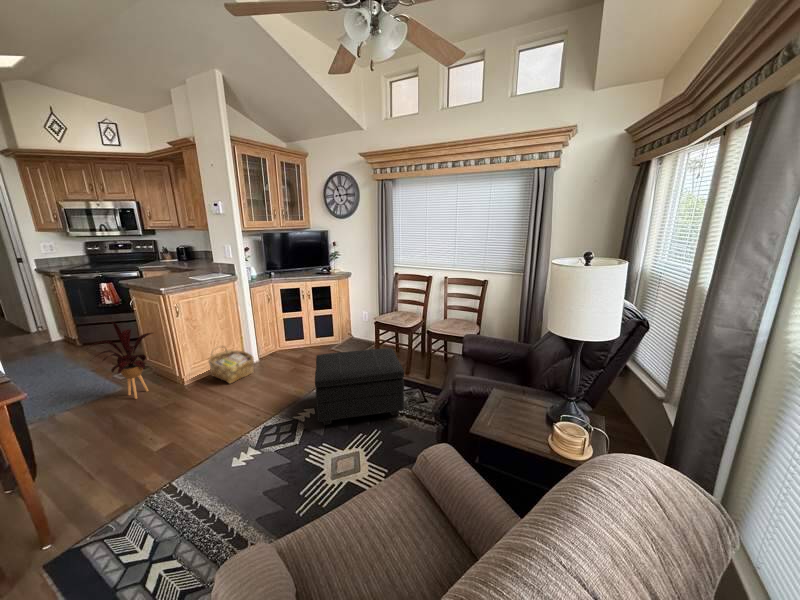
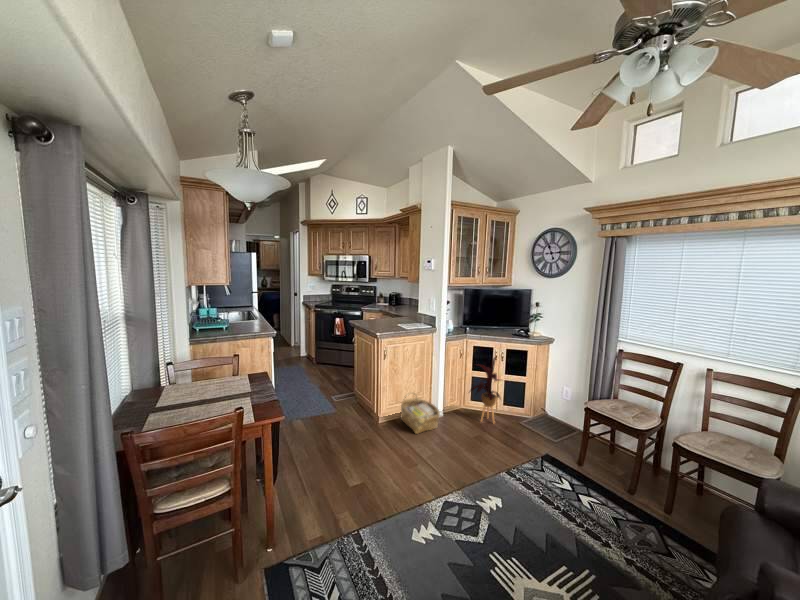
house plant: present [90,321,152,399] -> present [470,357,501,423]
footstool: present [315,348,404,425] -> none [508,435,641,559]

